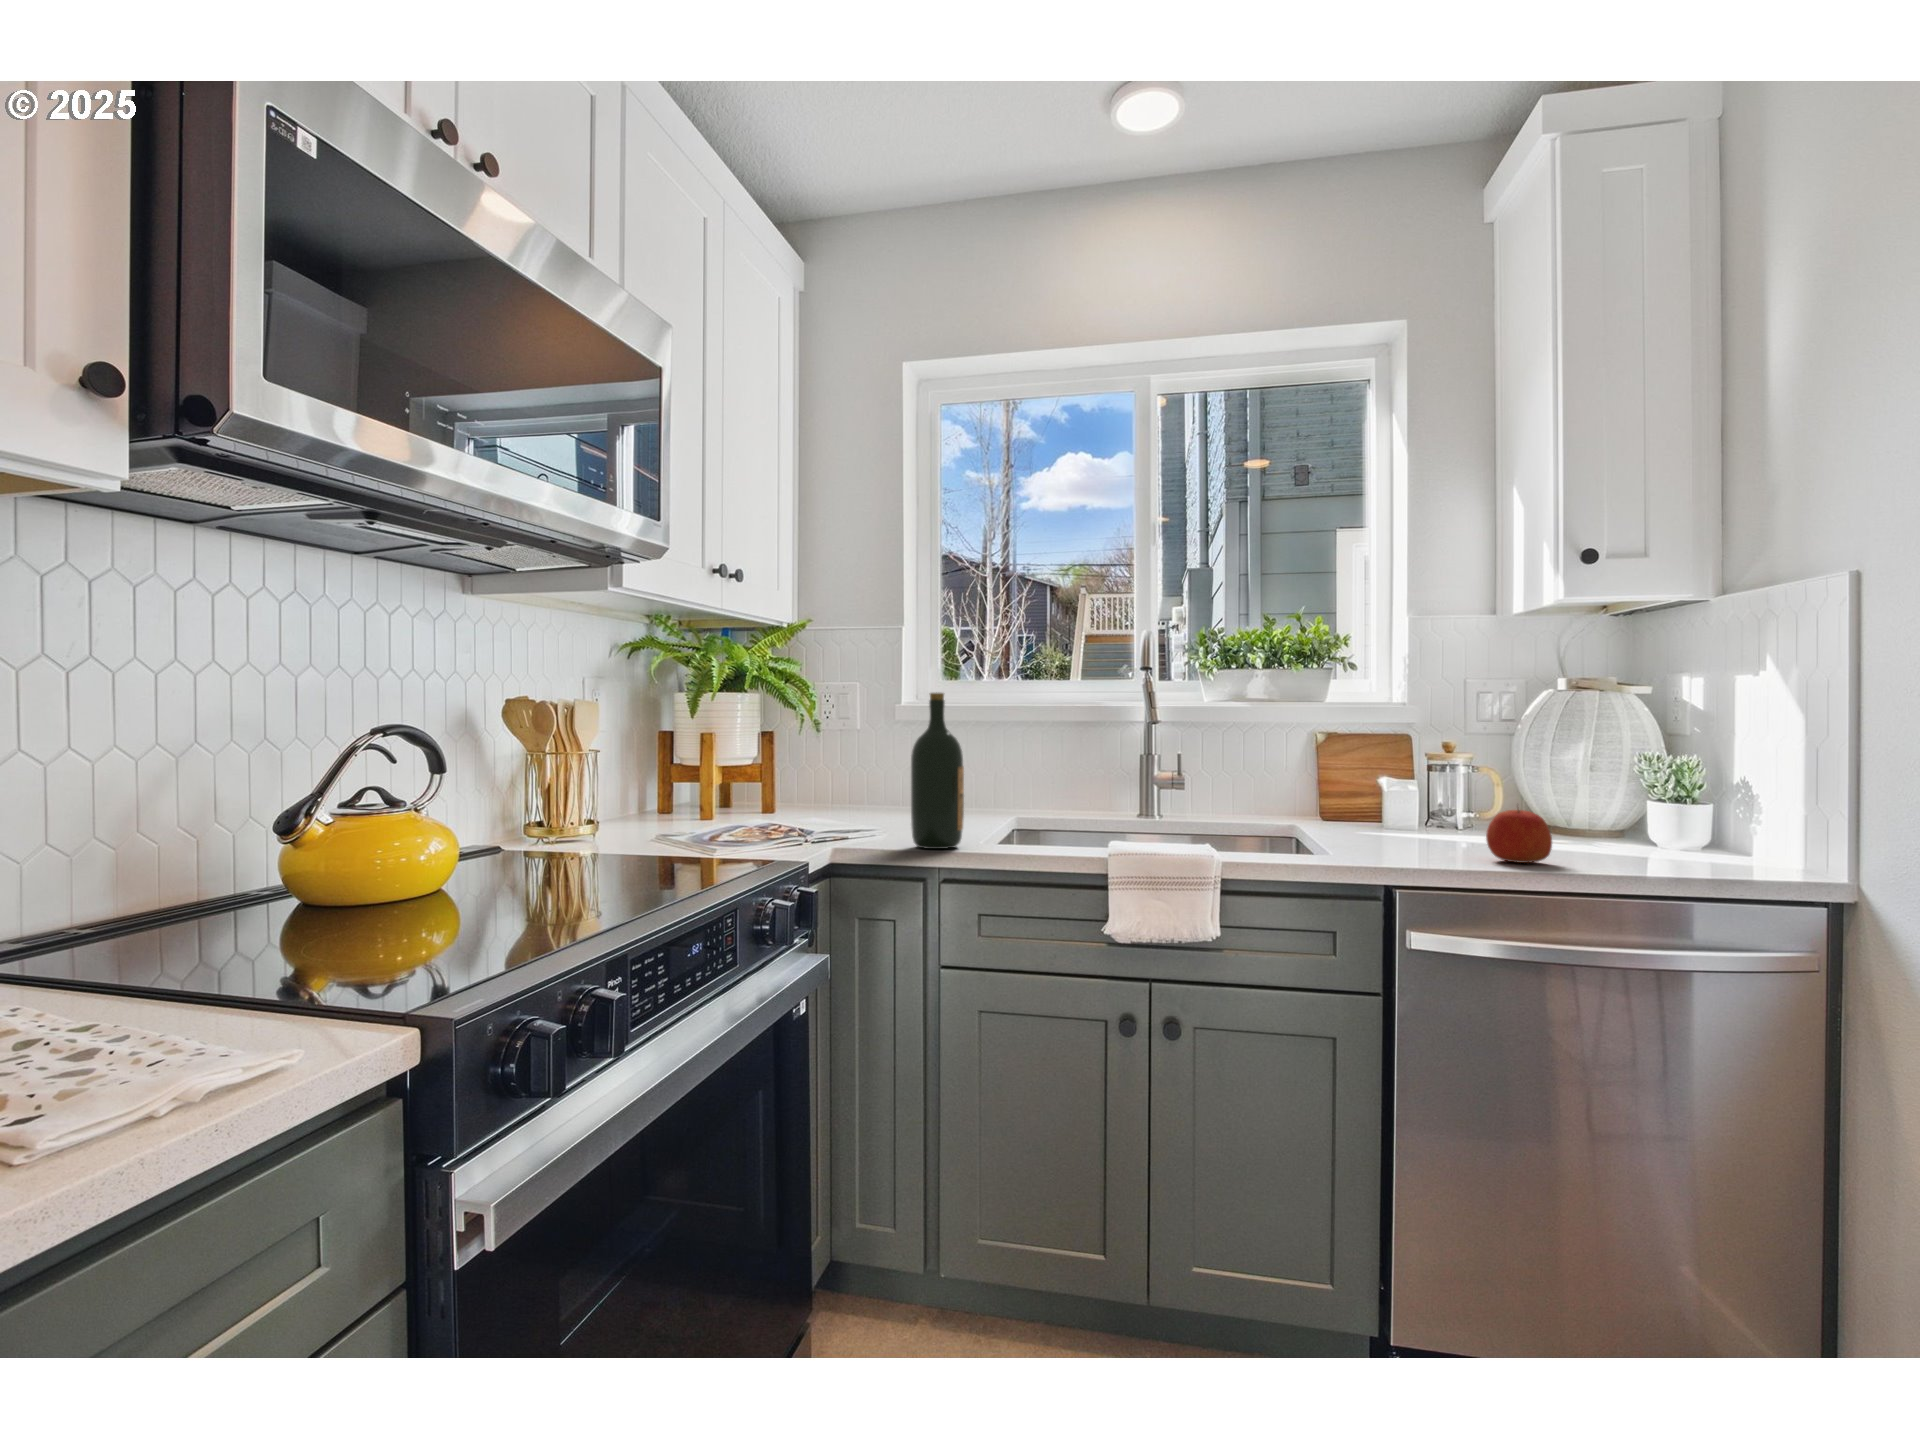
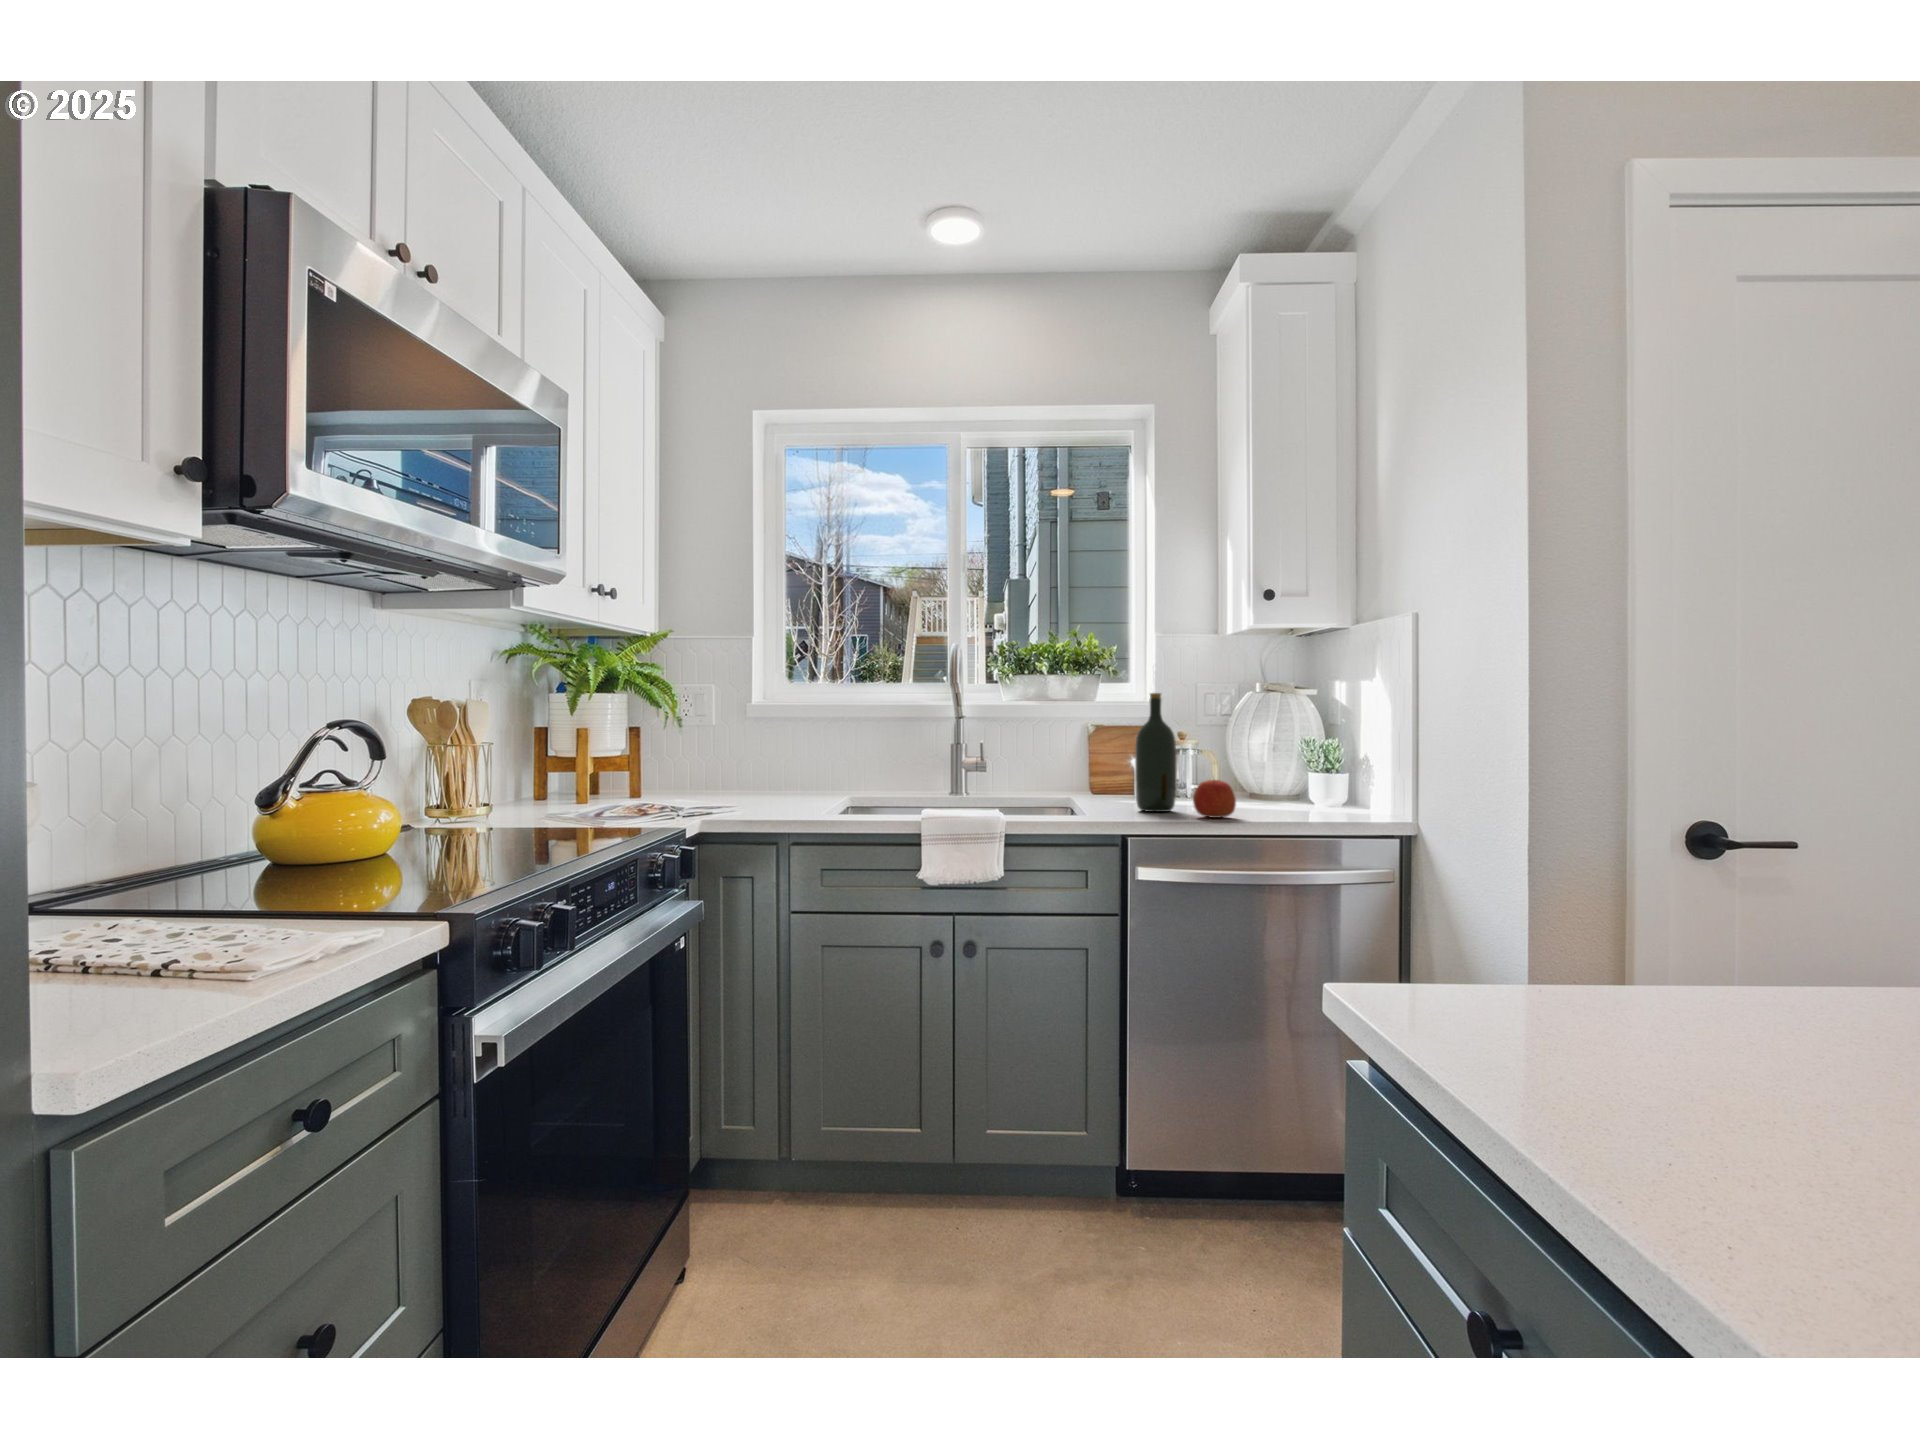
wine bottle: present [911,693,964,849] -> present [1135,693,1177,812]

